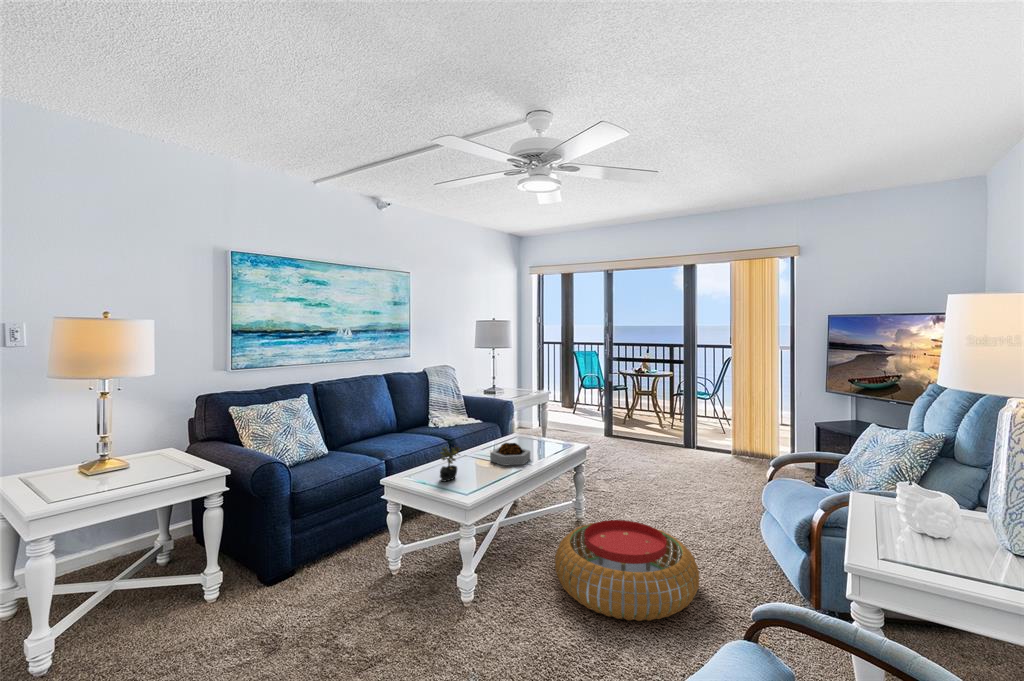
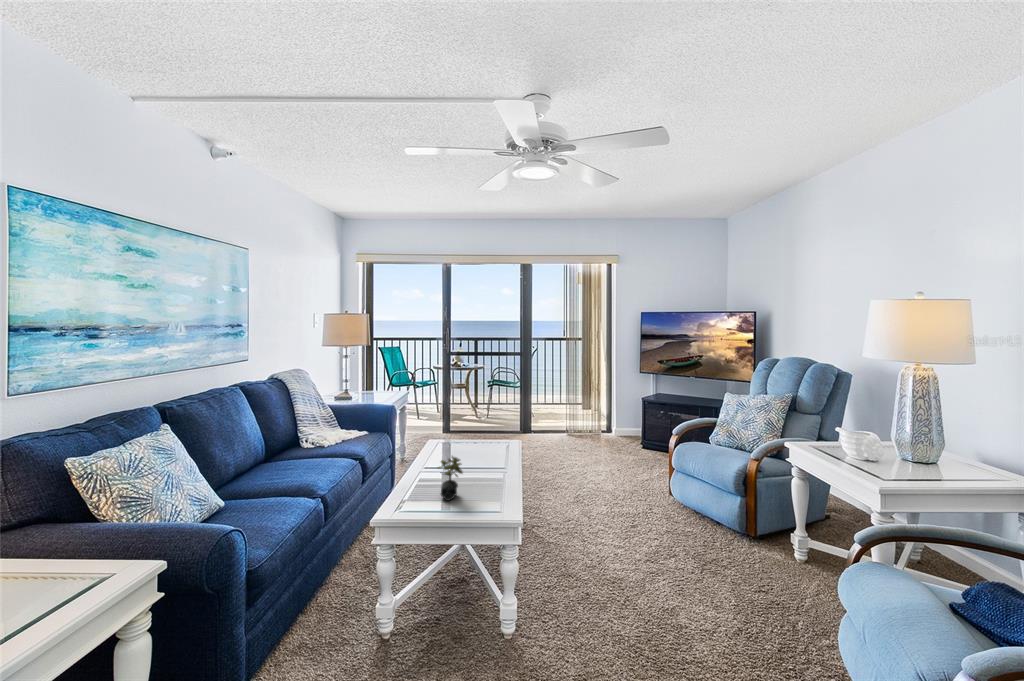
decorative bowl: present [490,443,530,466] -> none [456,445,499,472]
pouf: present [555,520,699,621] -> none [556,503,693,593]

